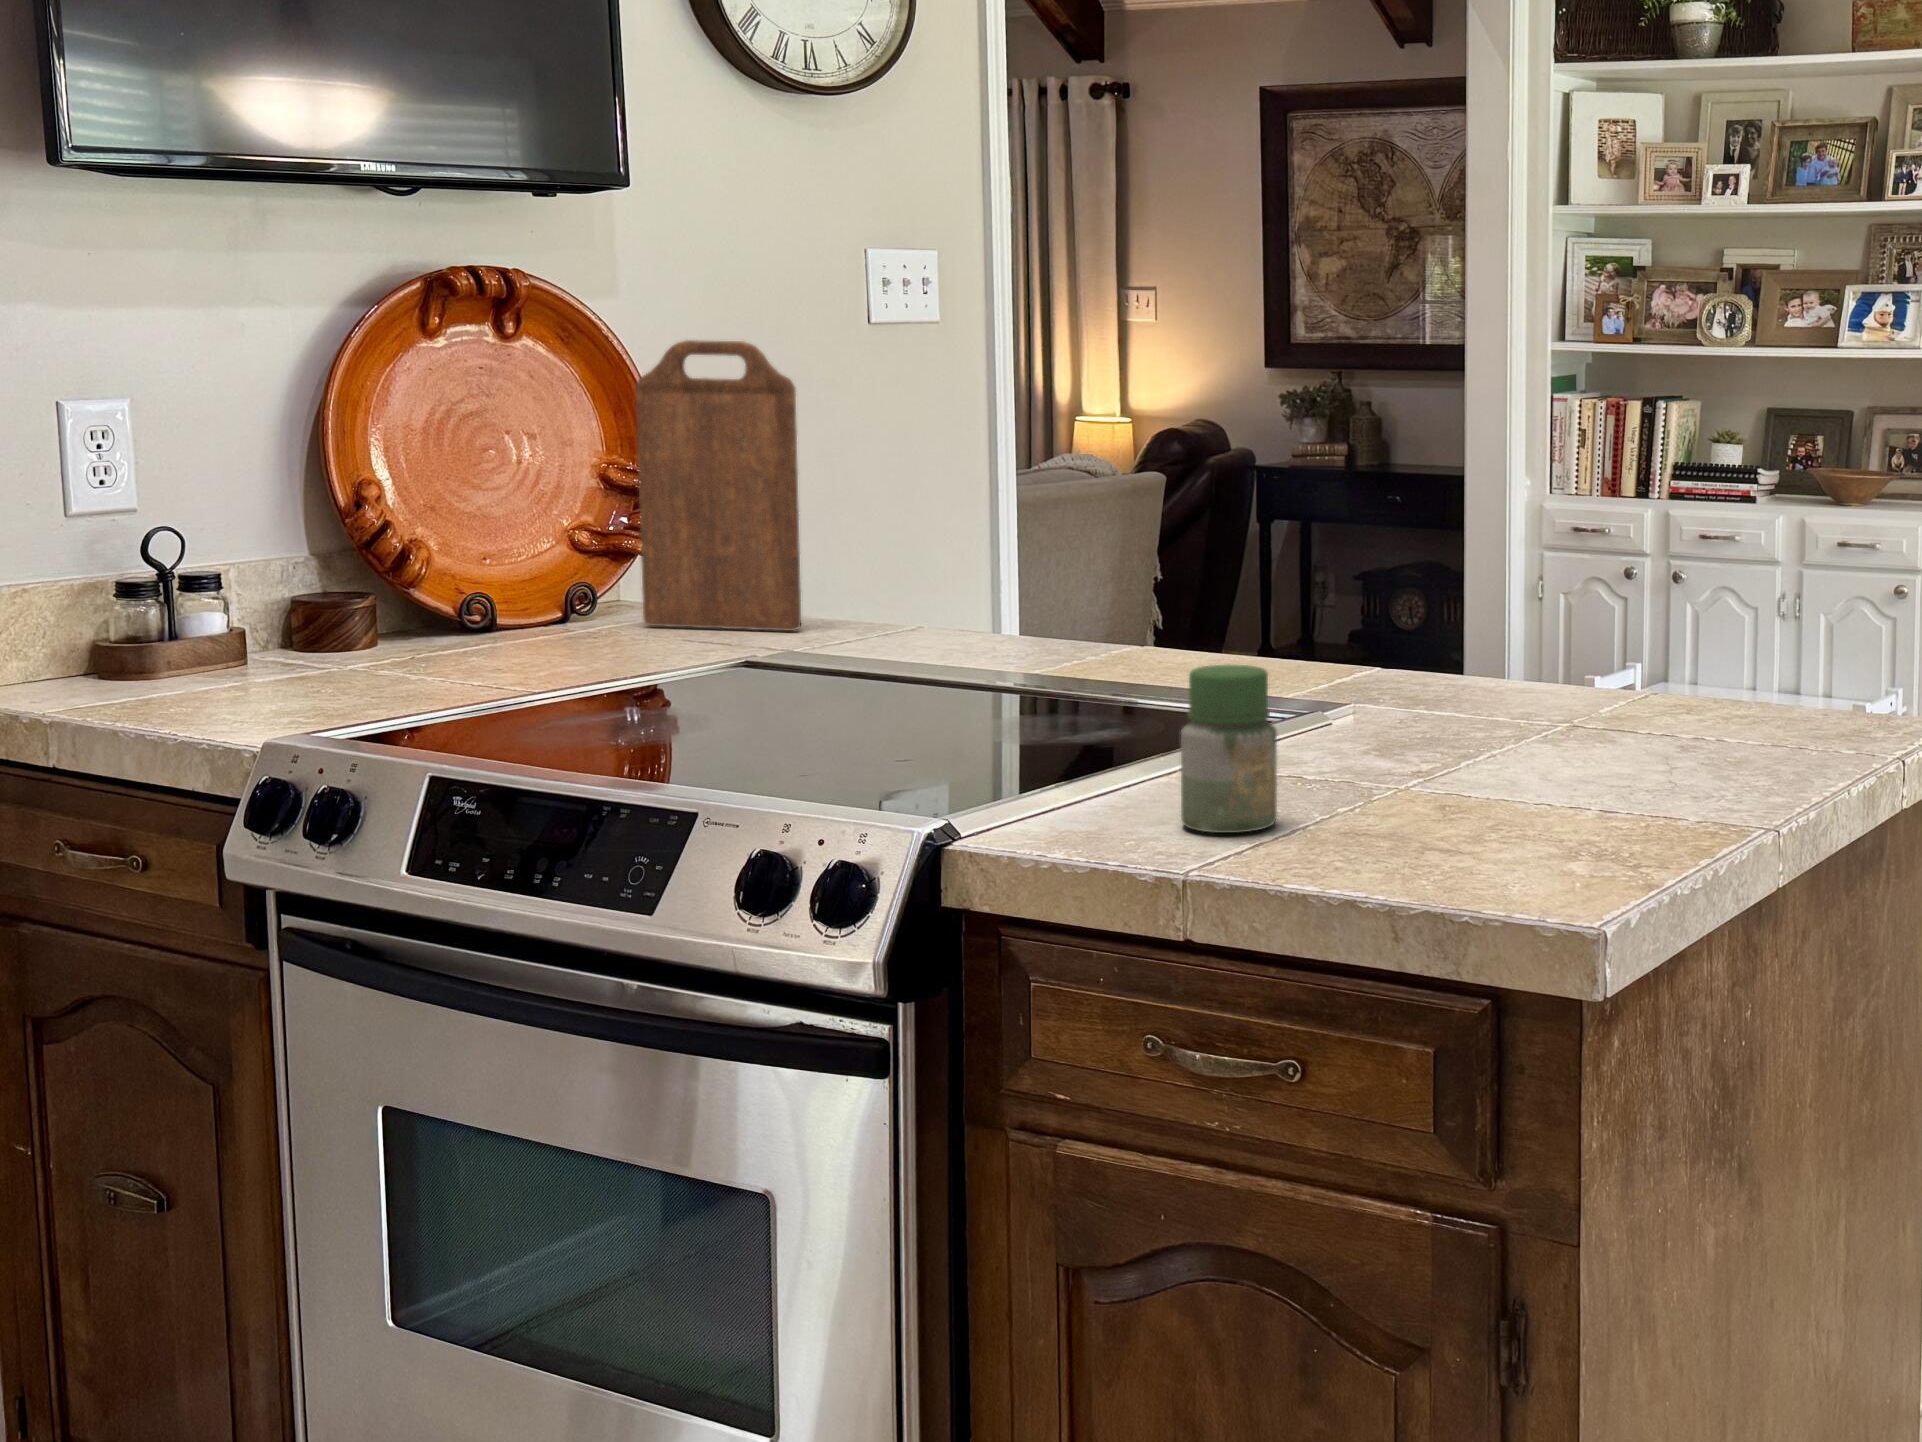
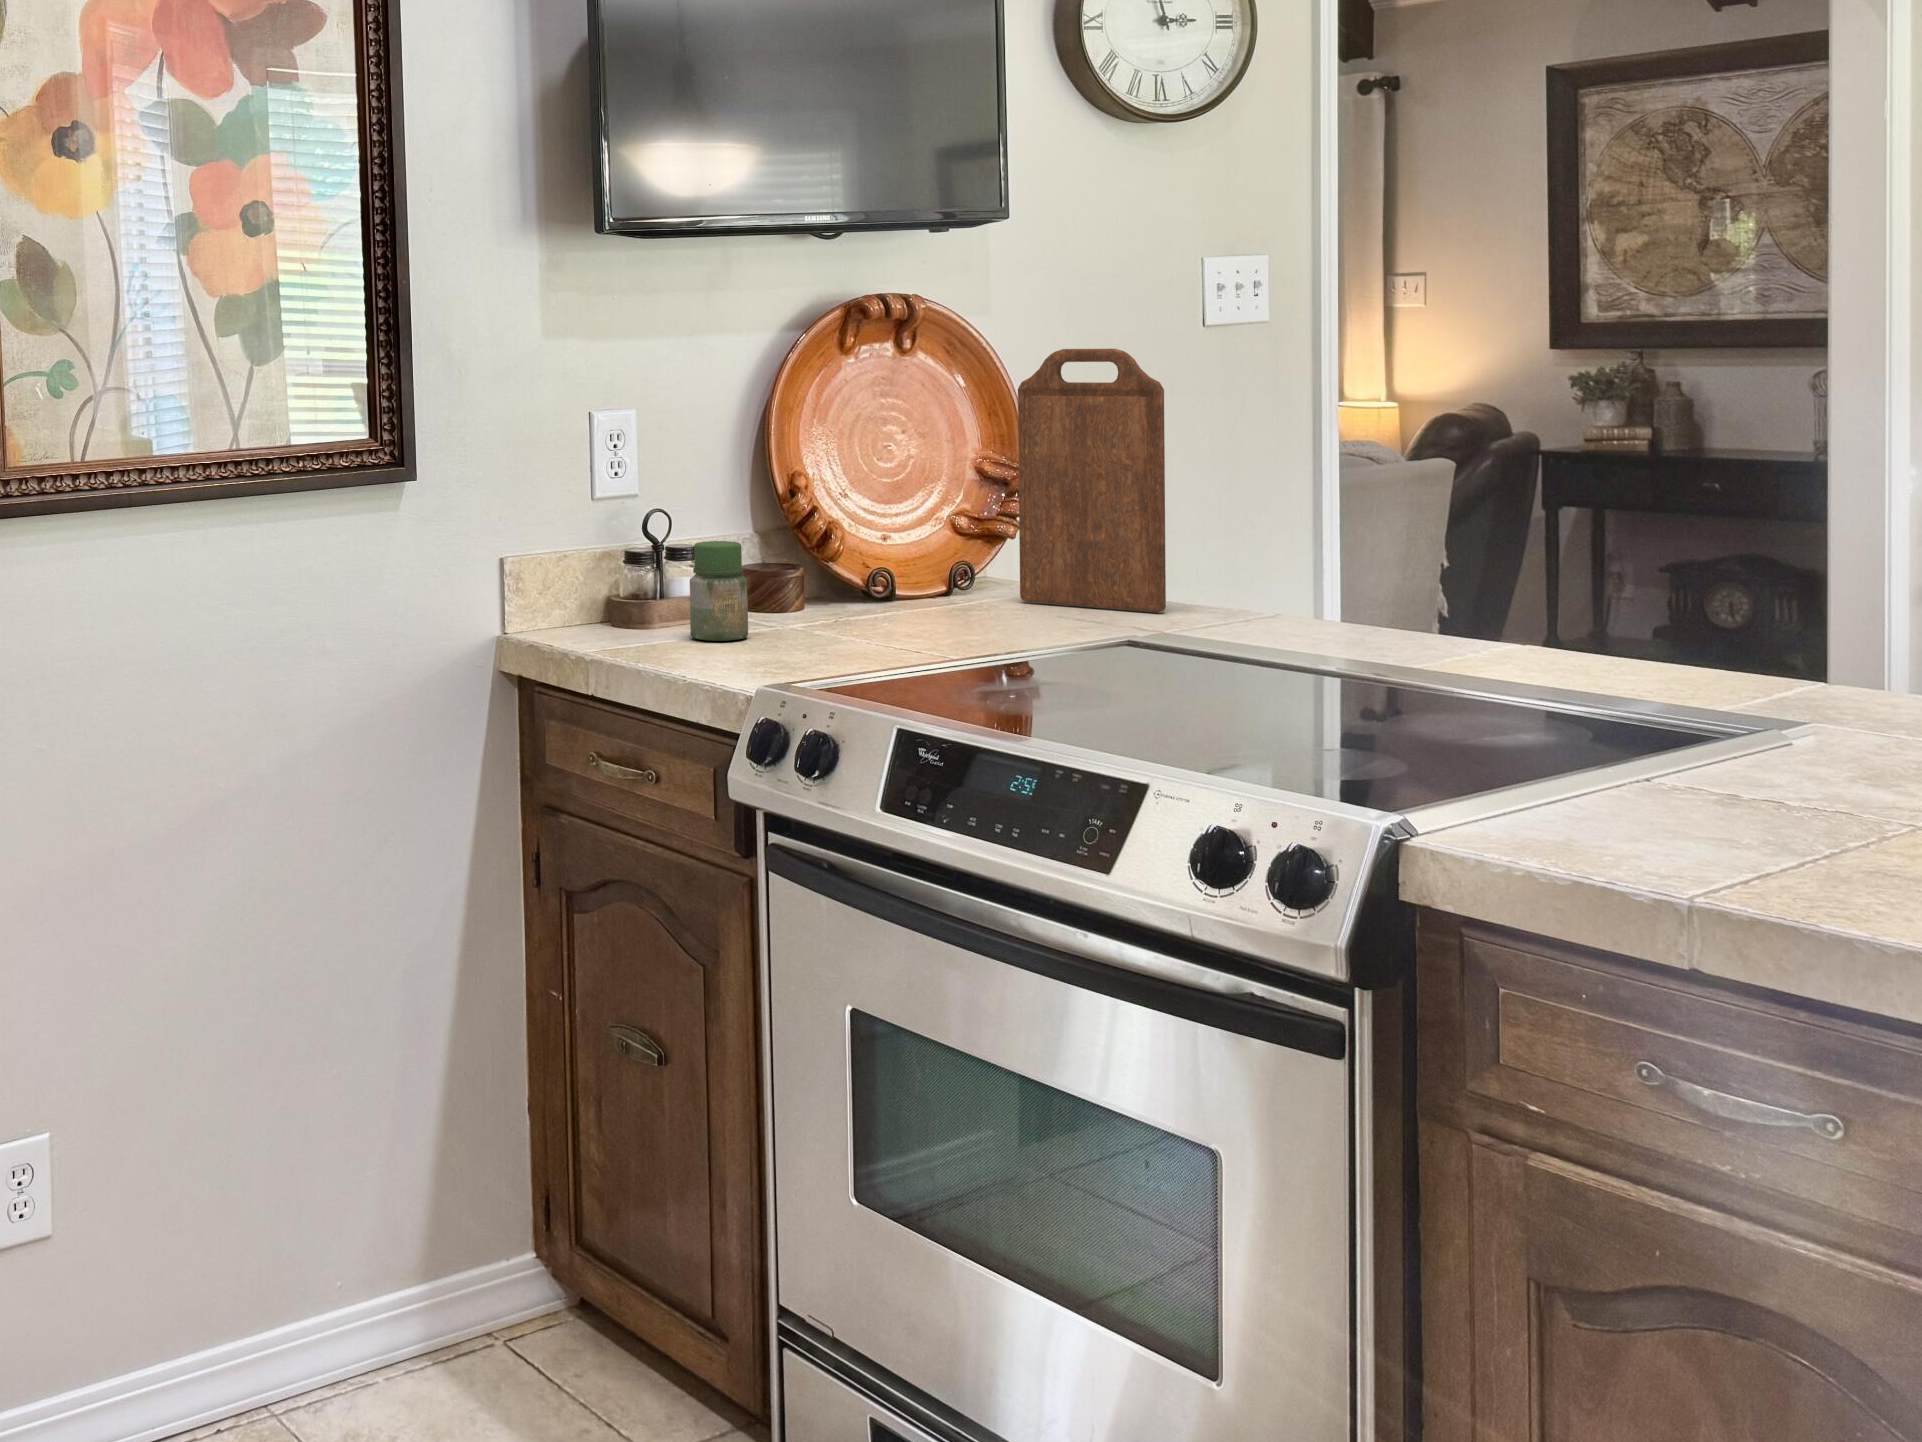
jar: present [1181,665,1277,833] -> present [690,541,748,641]

